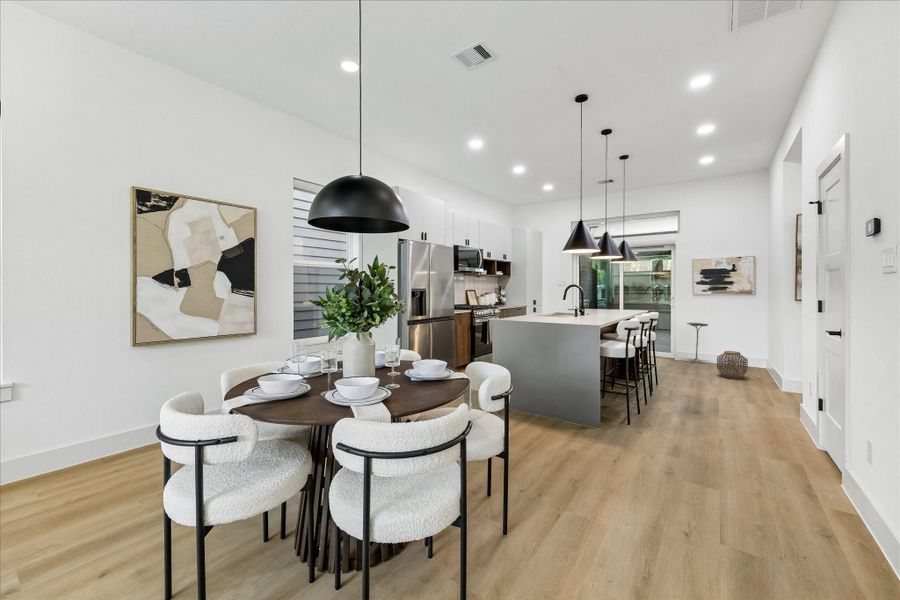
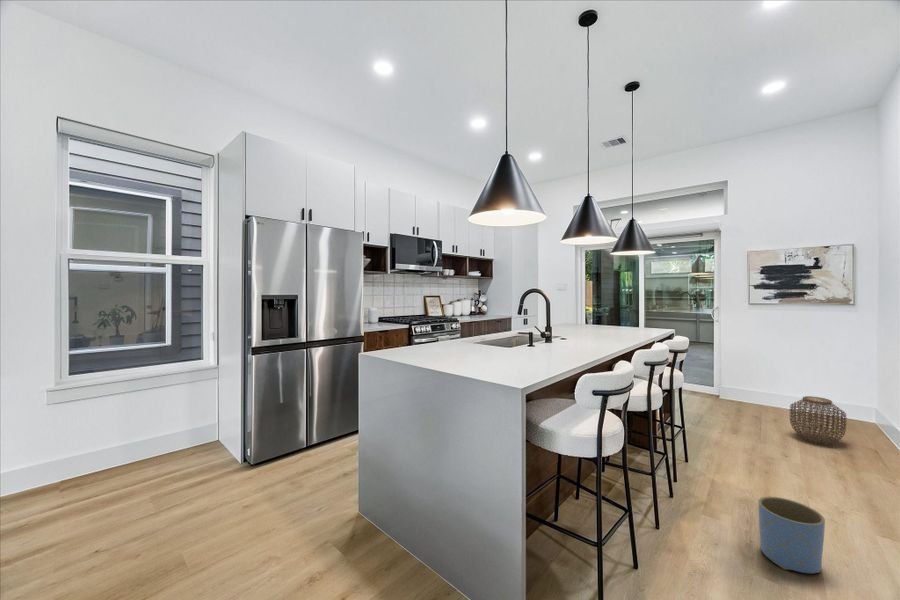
side table: present [687,323,708,362] -> none [740,346,775,411]
planter: none [702,391,731,422] -> present [758,497,825,573]

